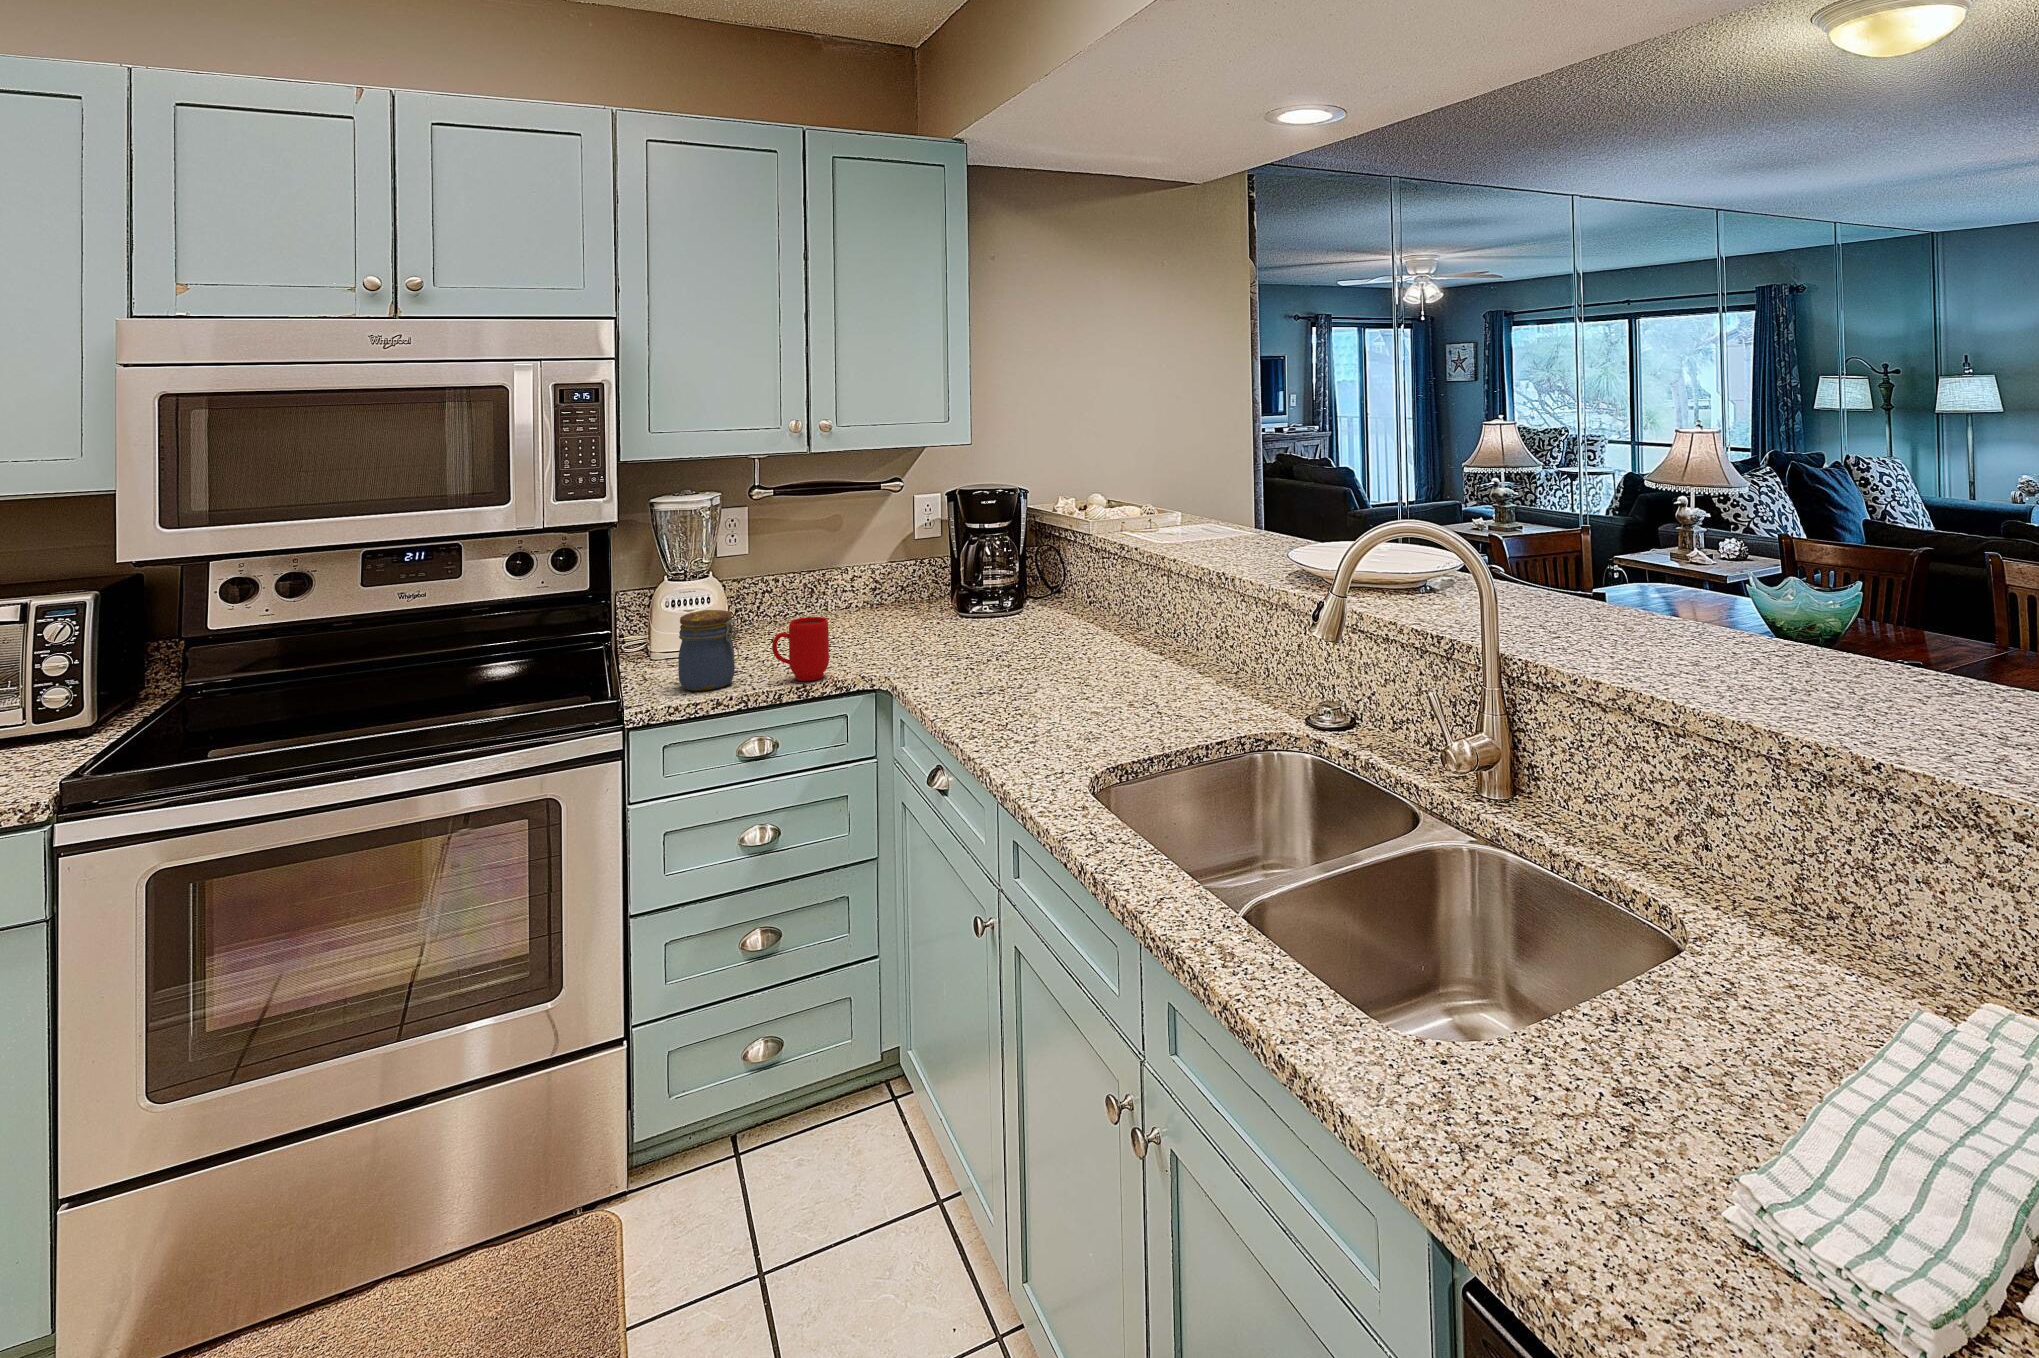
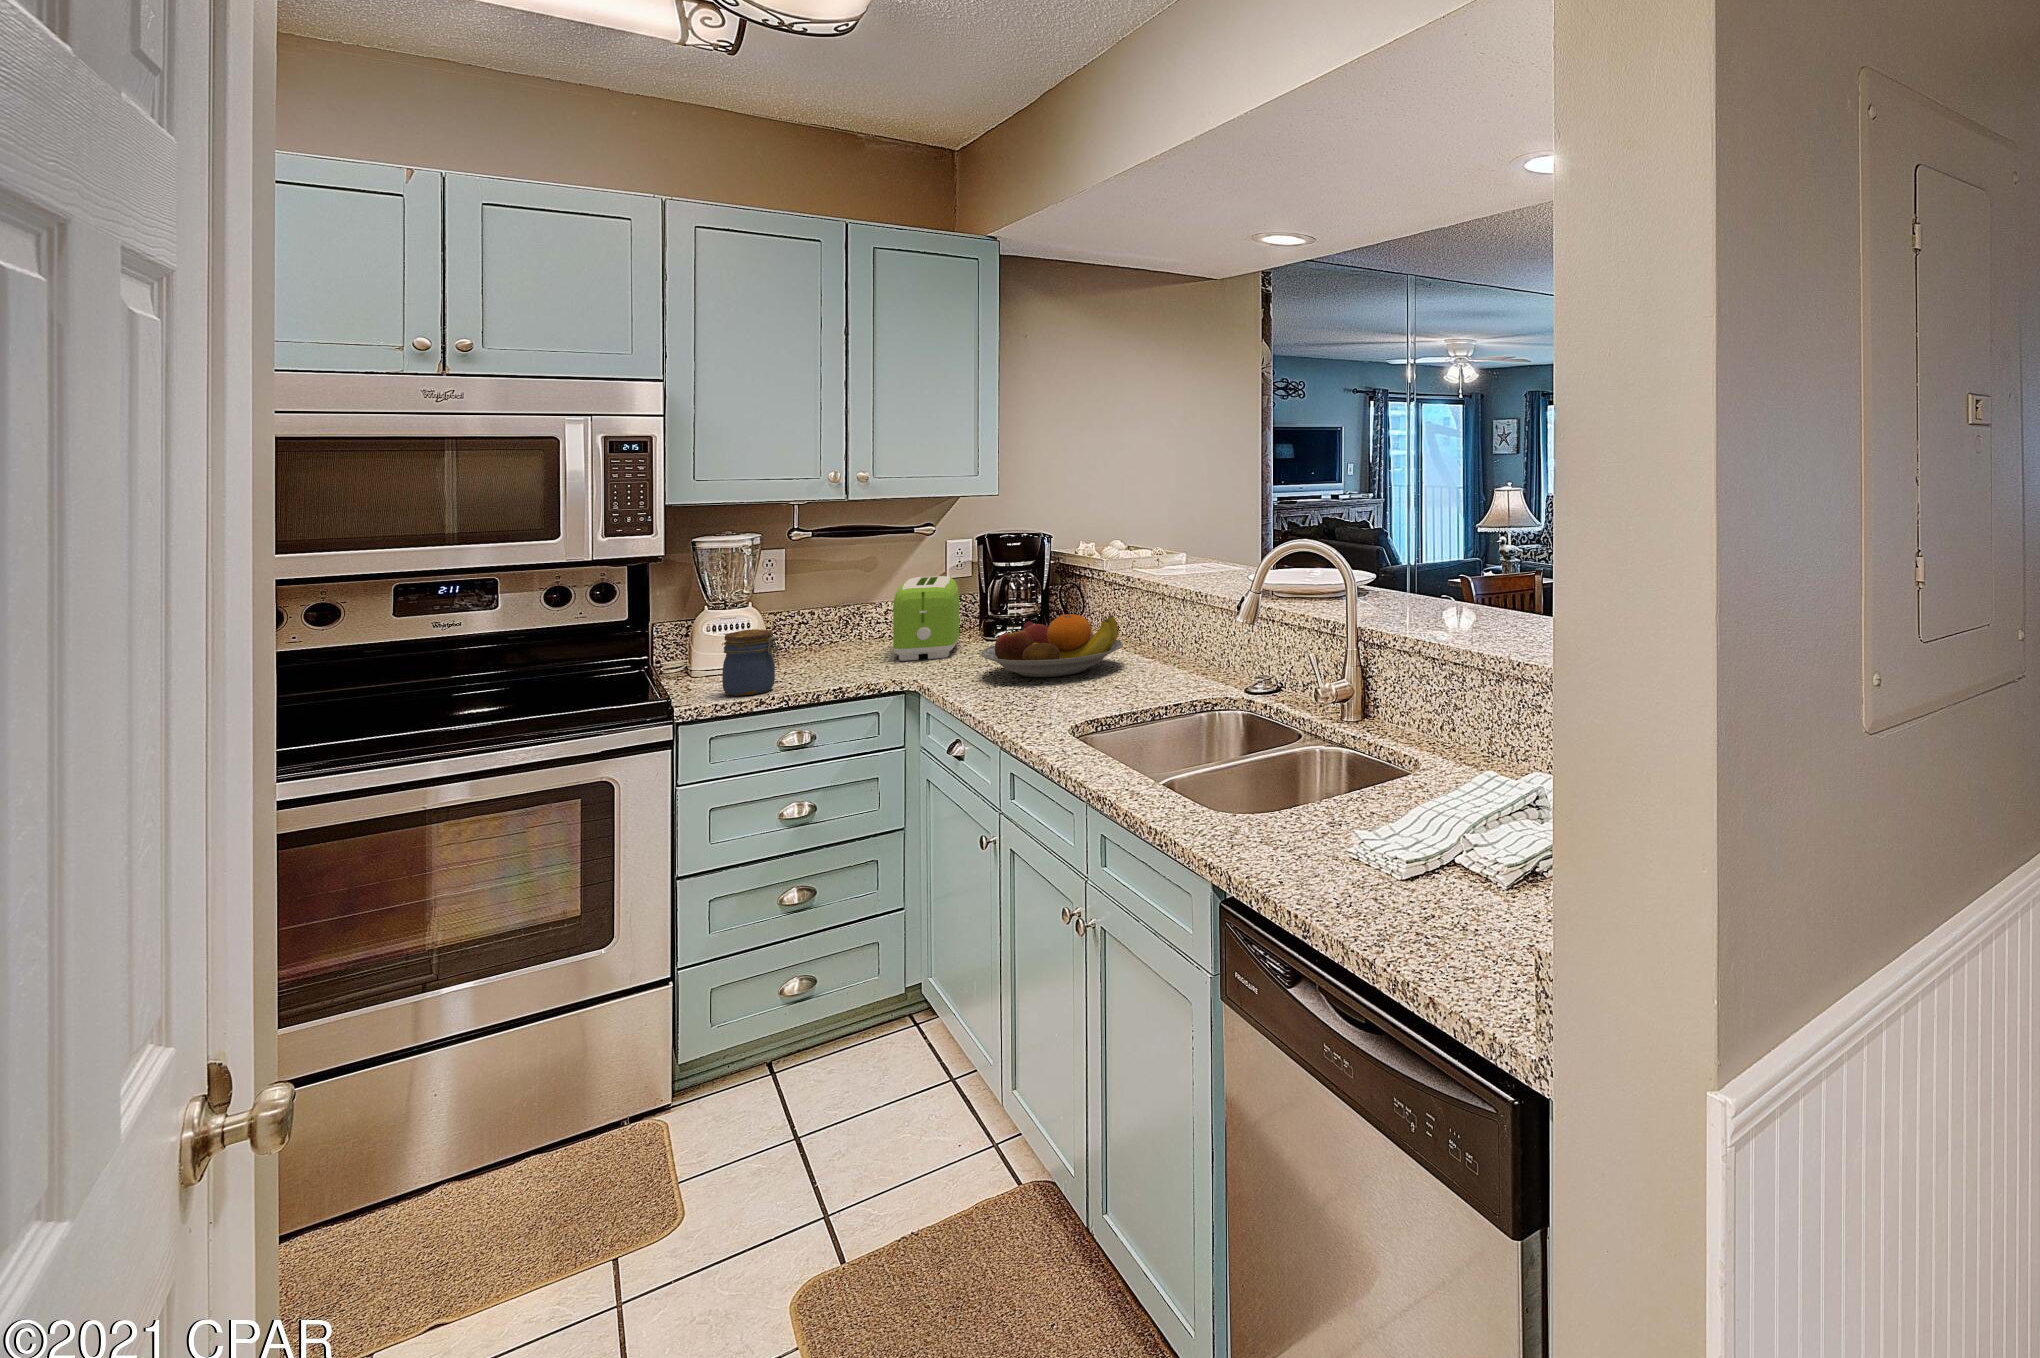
toaster: none [863,540,934,644] -> present [893,576,959,661]
fruit bowl: none [962,598,1130,679] -> present [981,614,1123,677]
mug: present [772,617,829,681] -> none [810,634,862,686]

